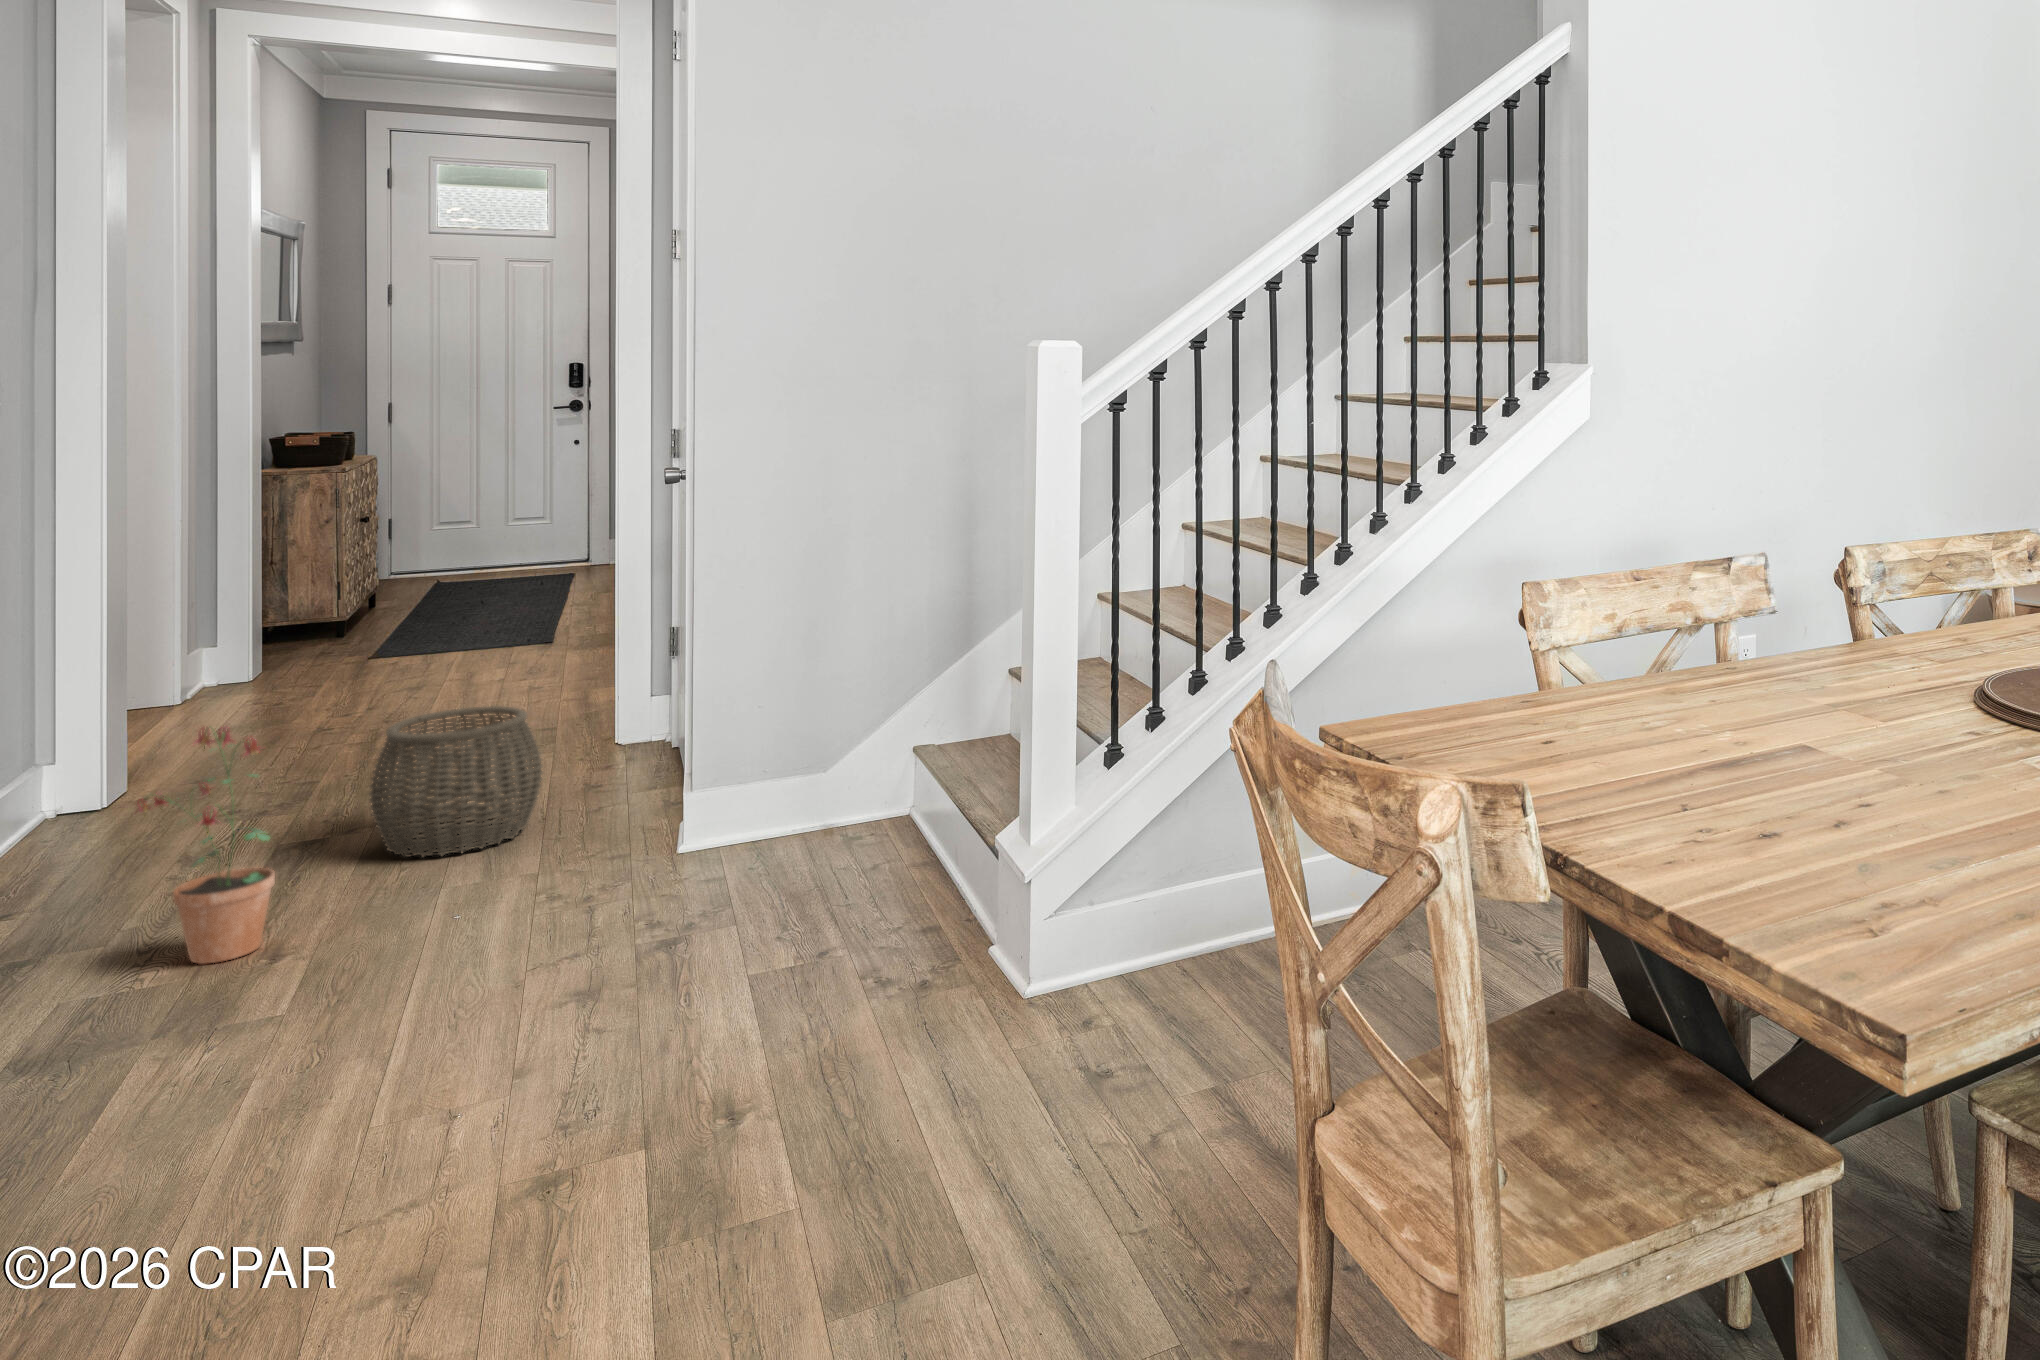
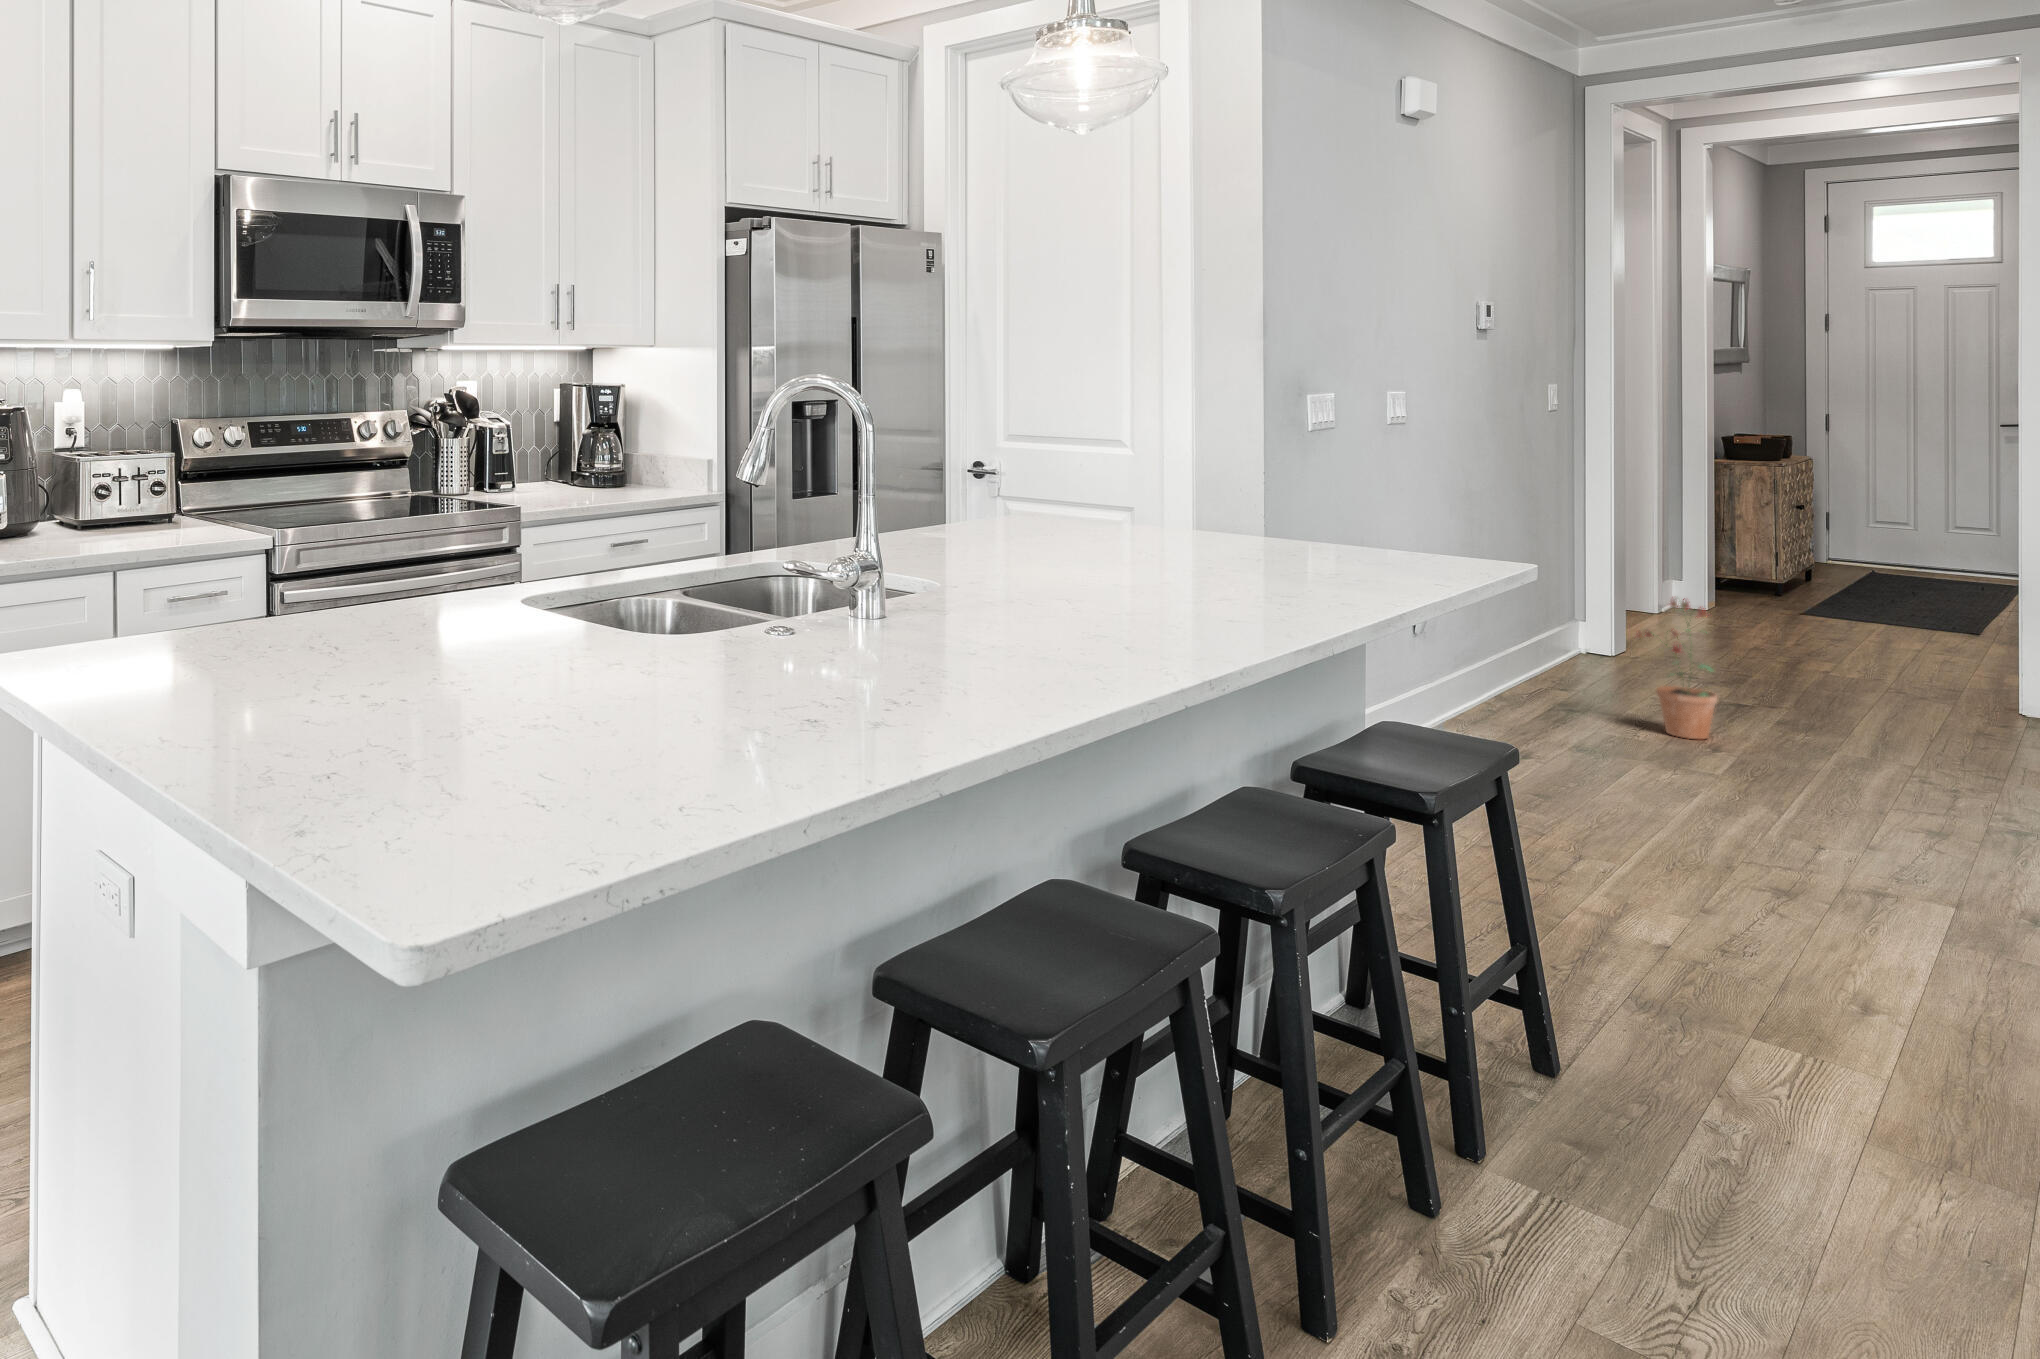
woven basket: present [369,706,543,857] -> none [1784,632,1930,738]

